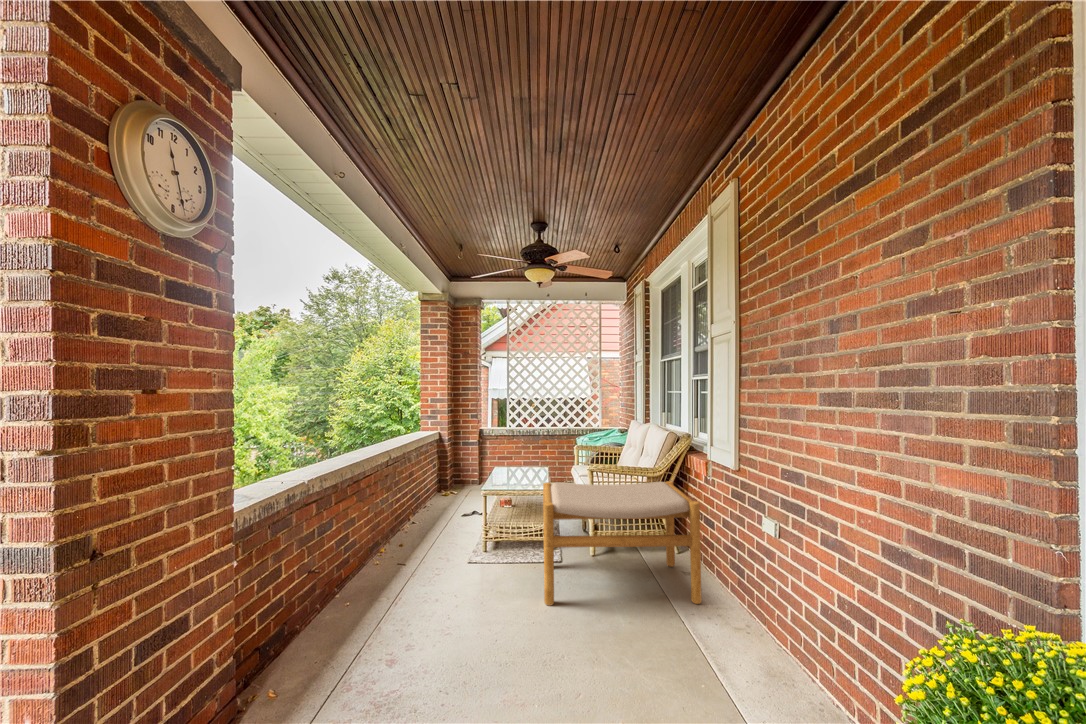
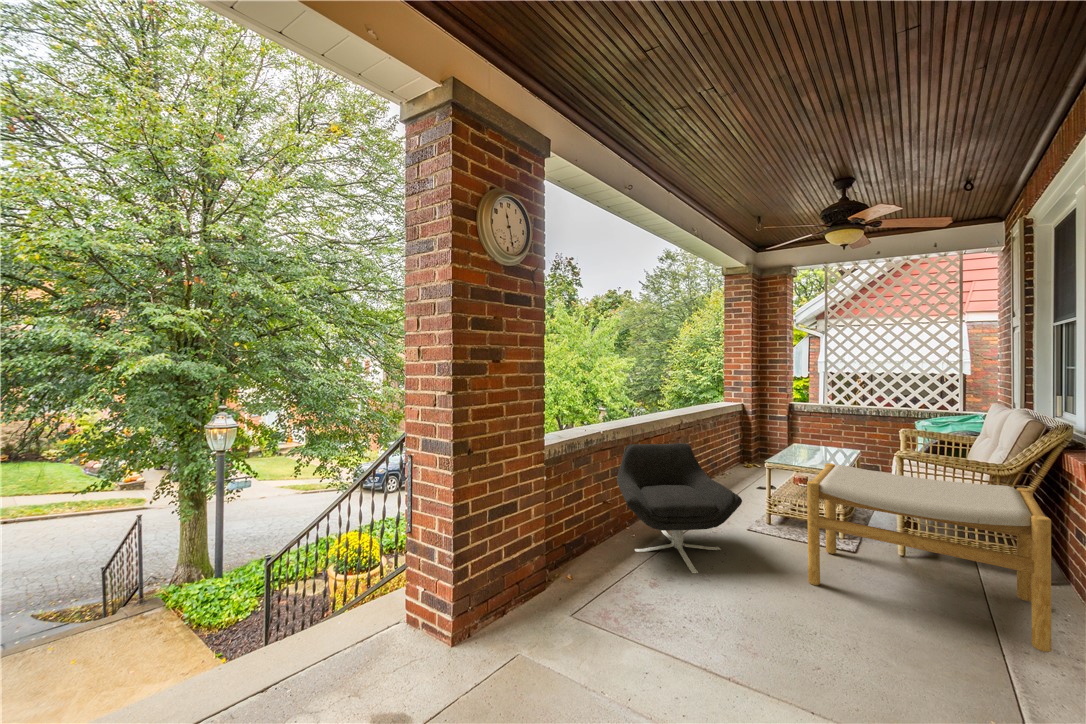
lounge chair: none [329,482,482,637] -> present [617,443,742,573]

